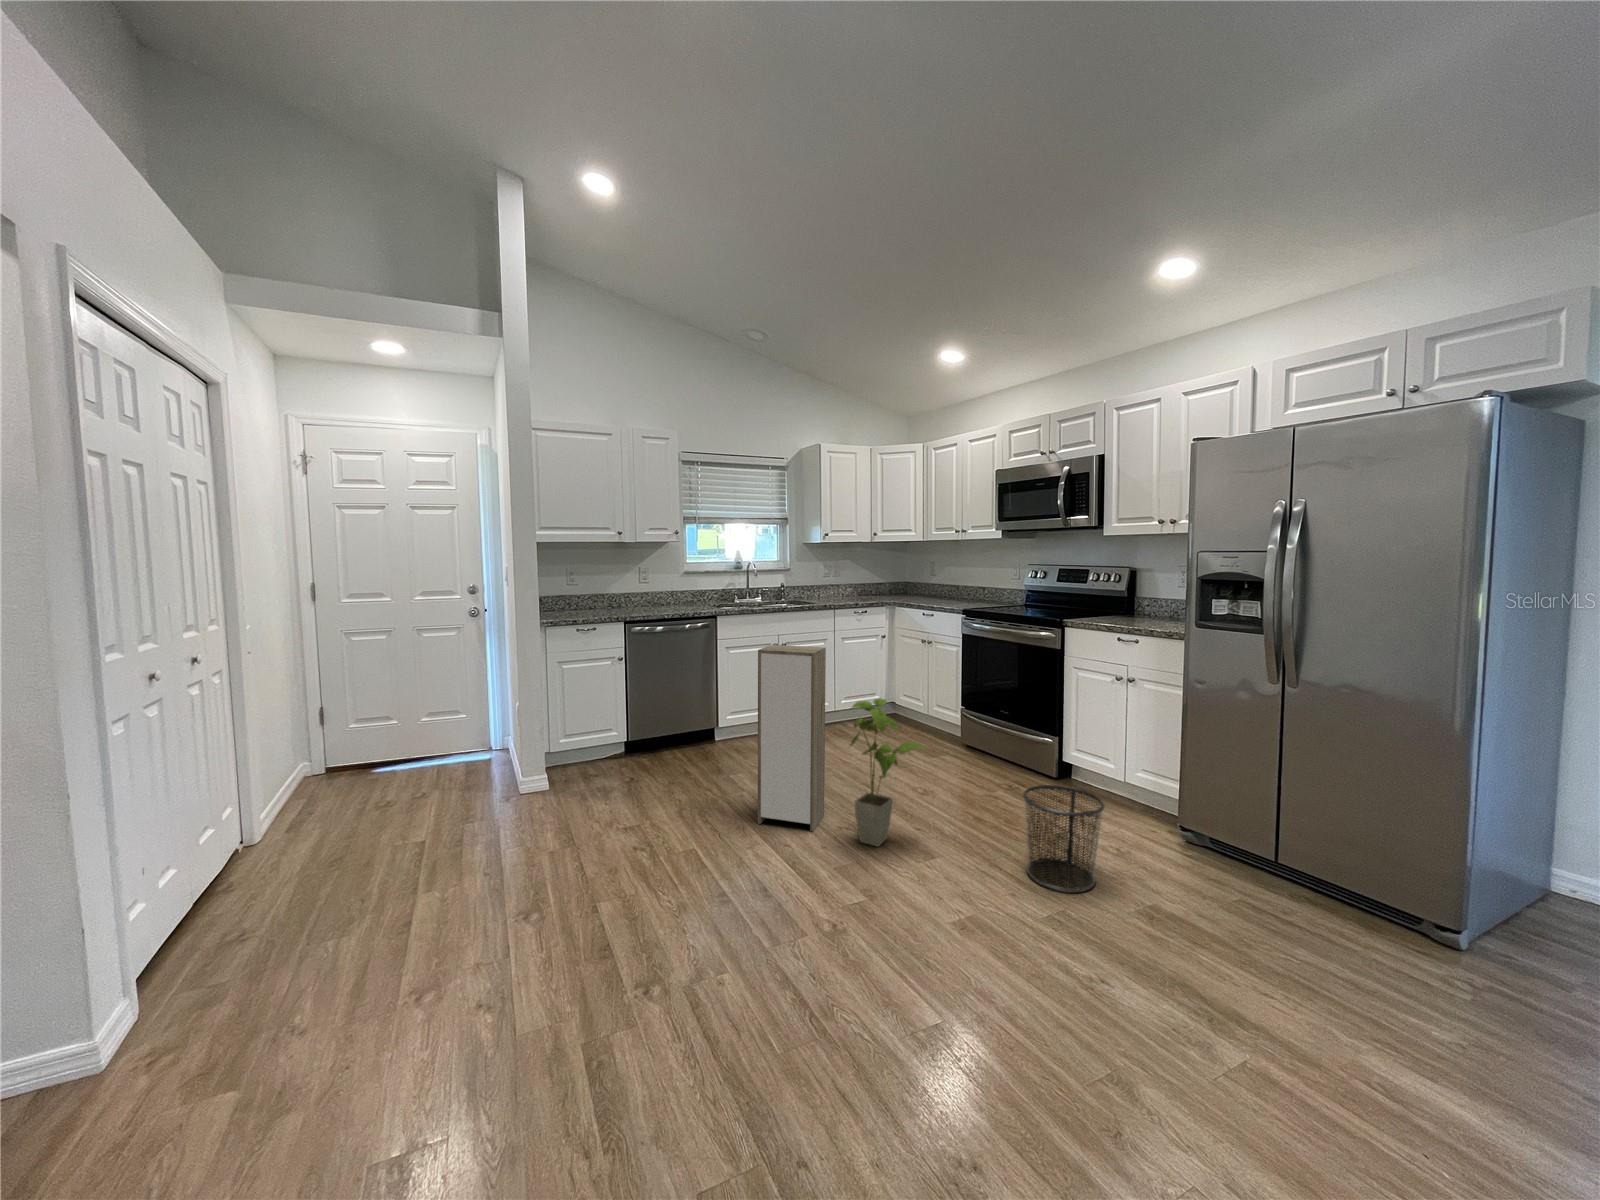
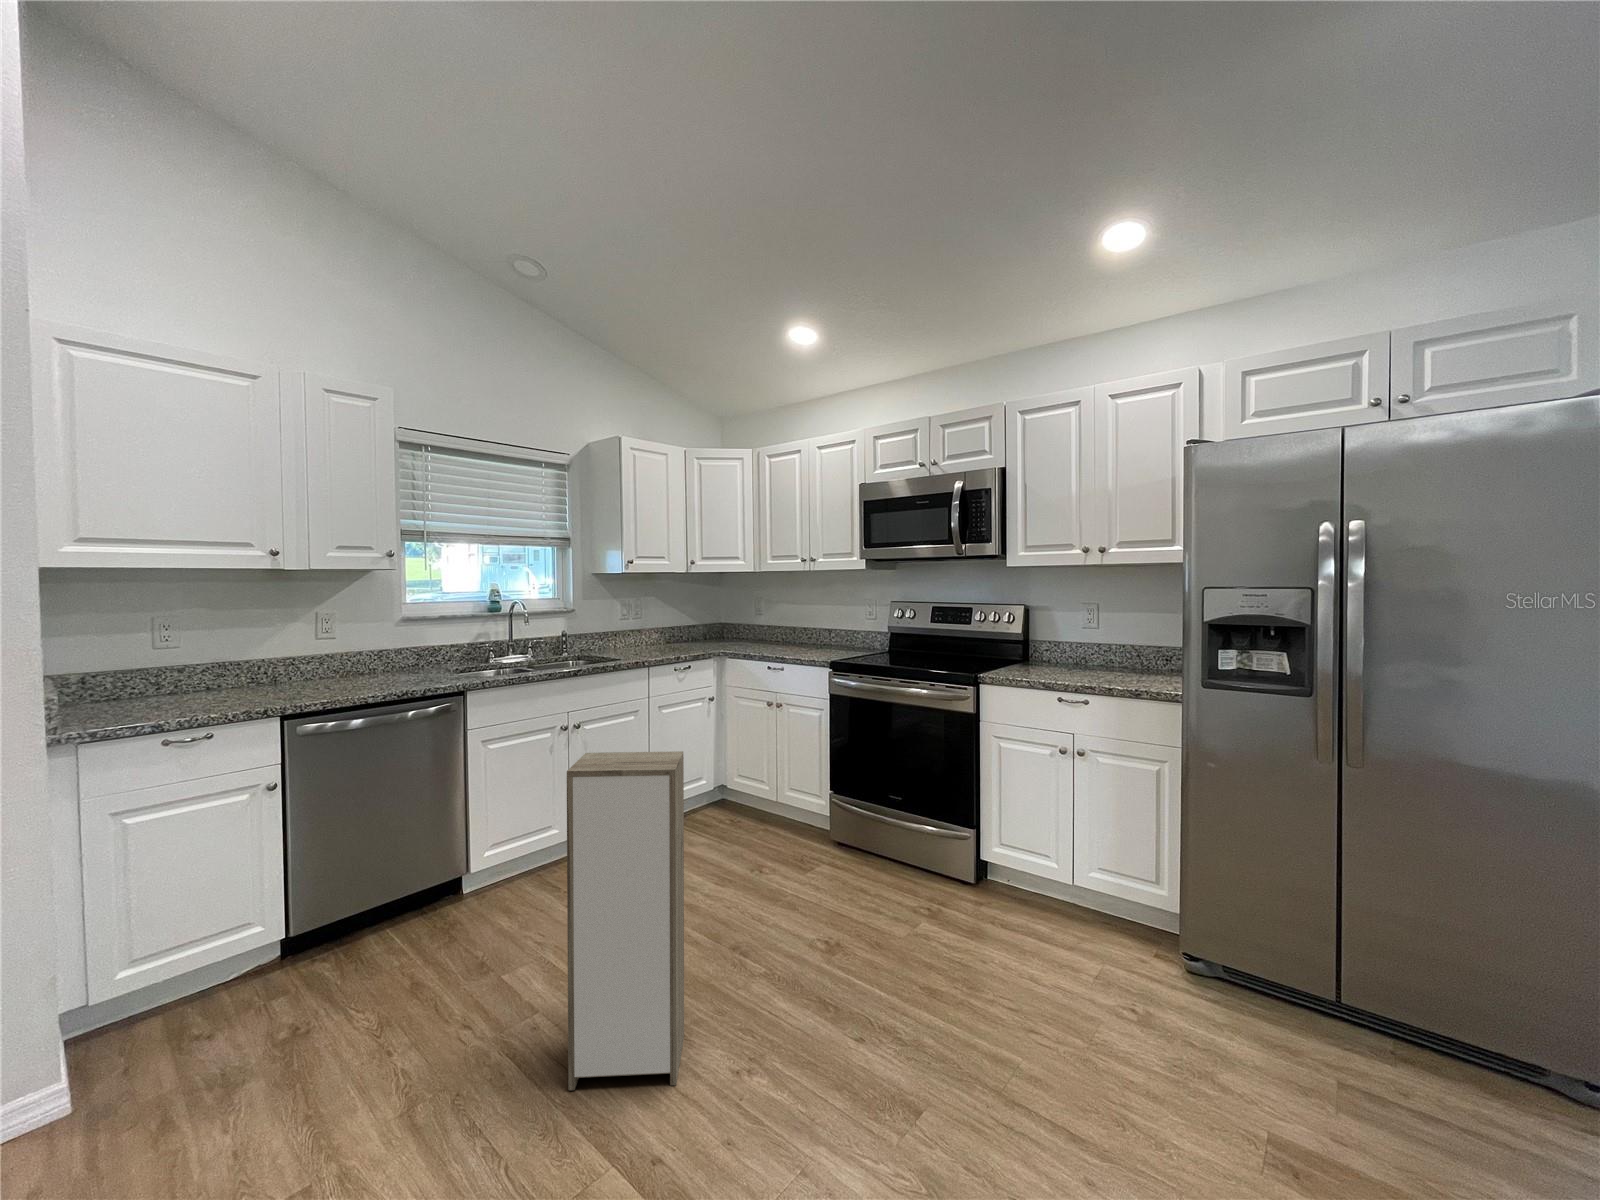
house plant: present [850,699,926,846] -> none [740,839,873,1097]
waste bin: present [1023,785,1105,892] -> none [1023,938,1150,1128]

